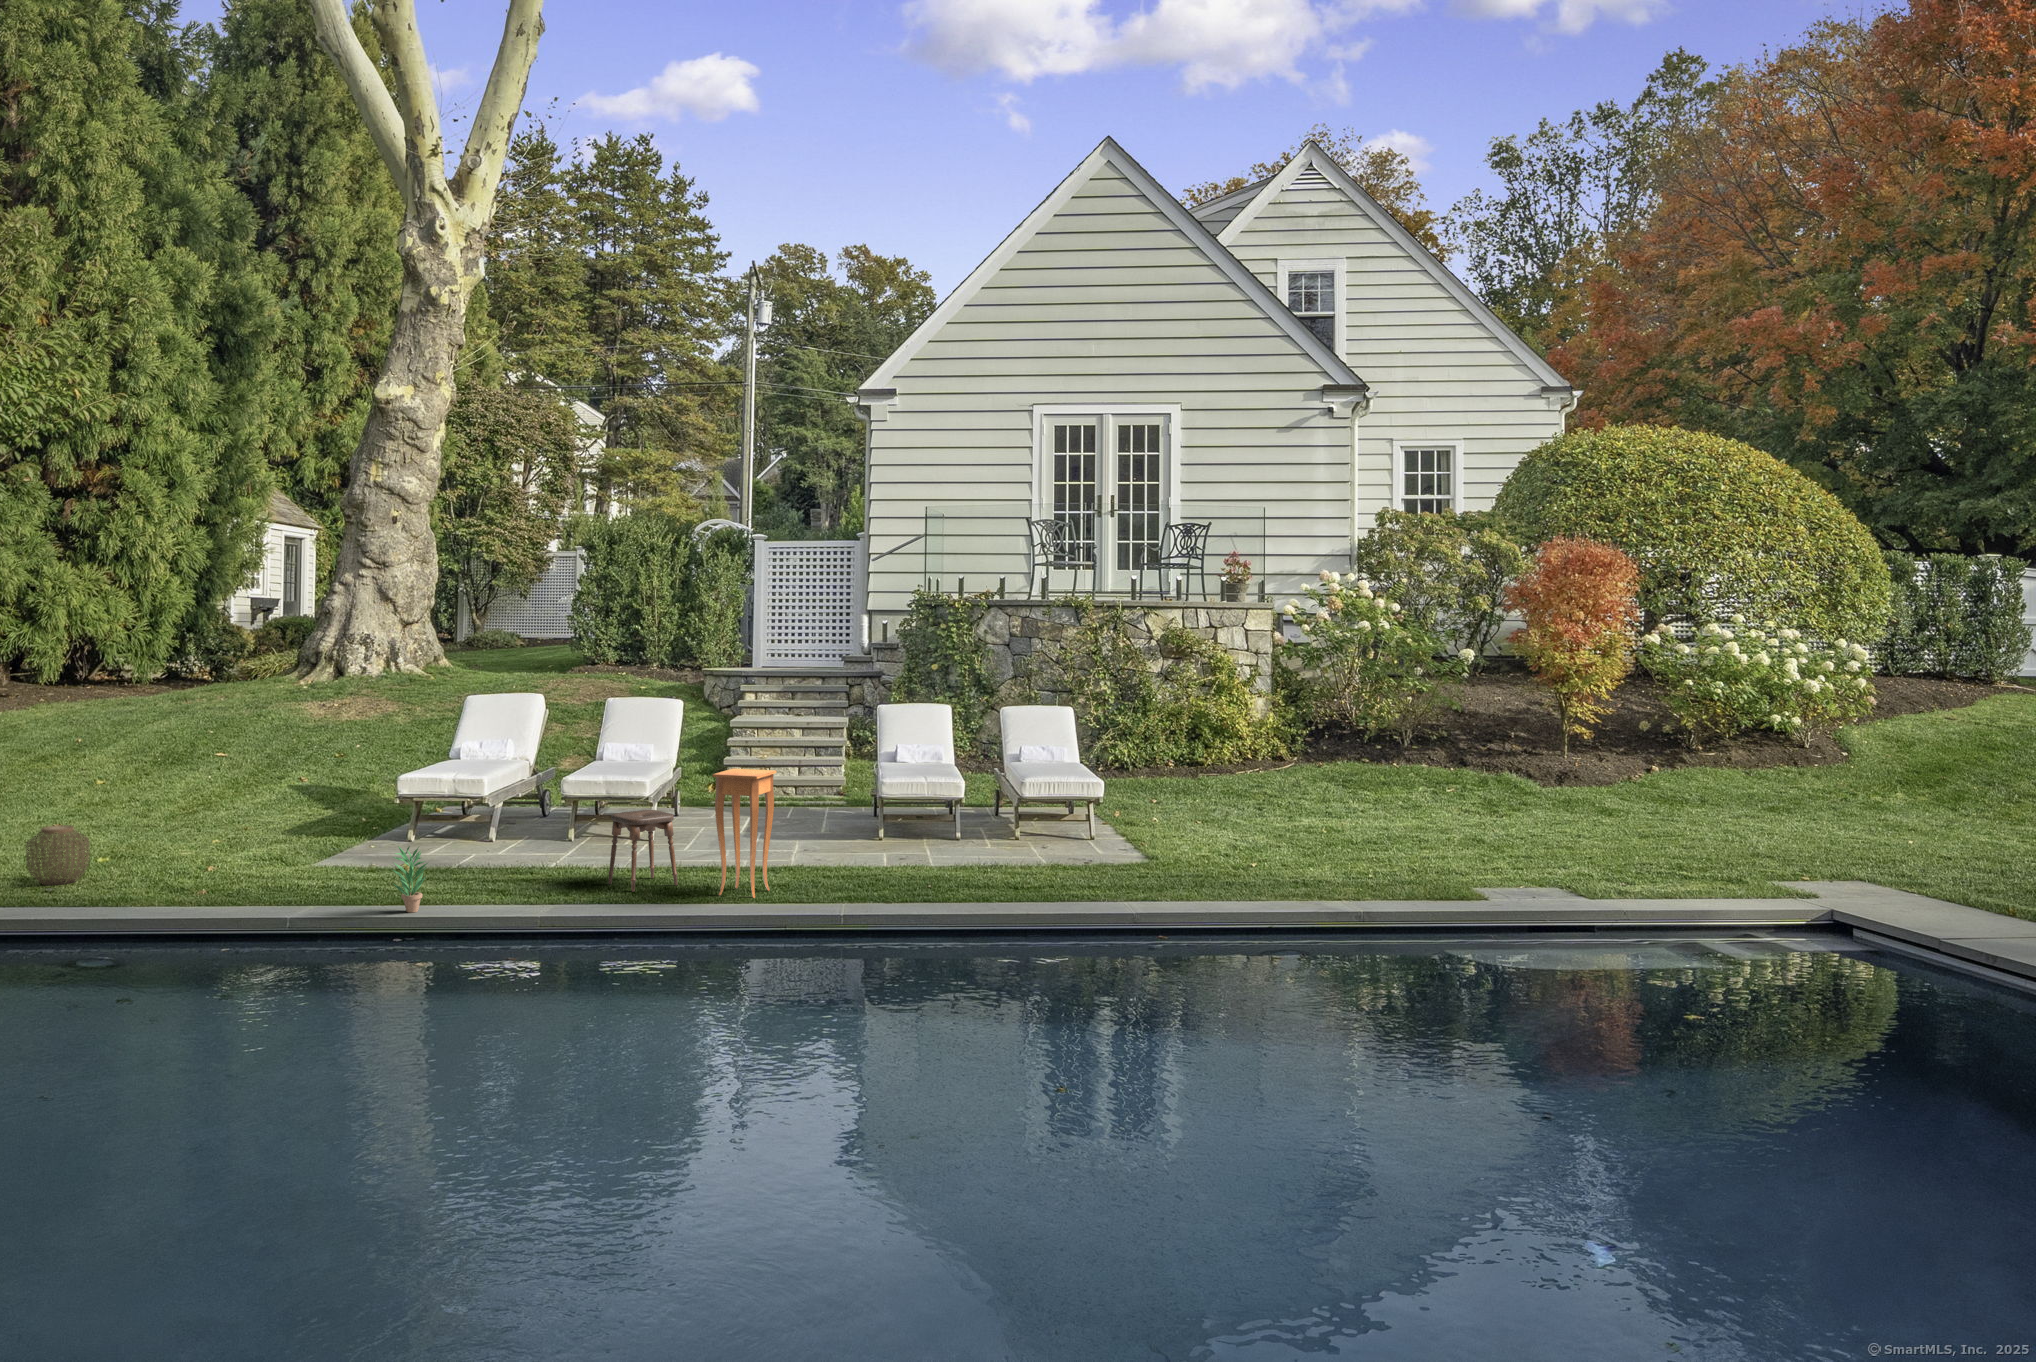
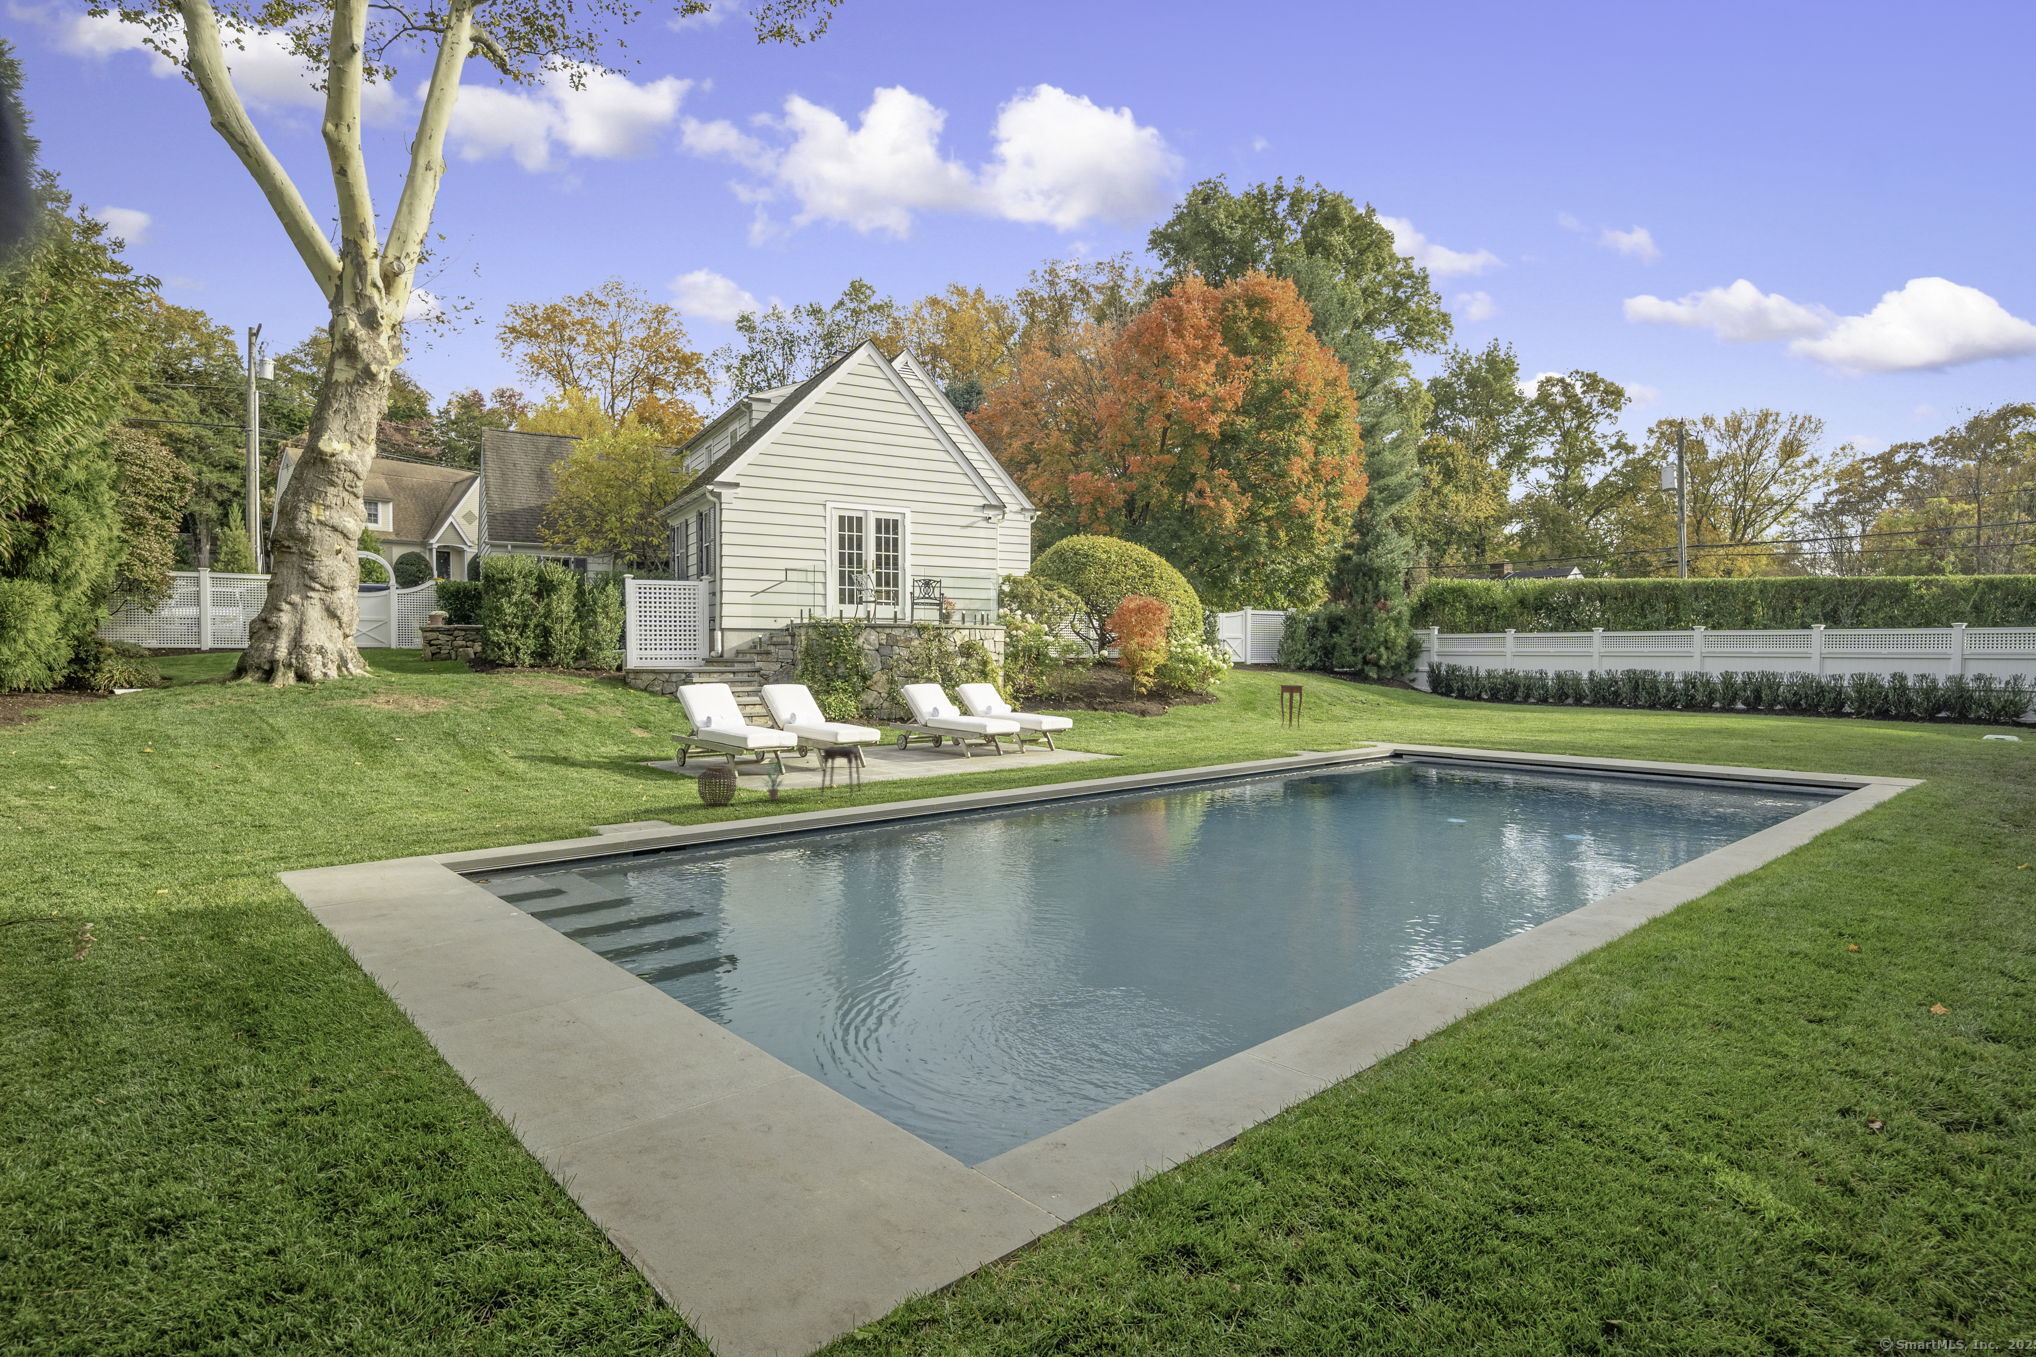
side table: present [713,769,776,898] -> present [1280,685,1304,728]
stool: present [608,810,678,892] -> present [821,746,861,795]
potted plant: present [392,846,427,913] -> present [767,760,782,800]

